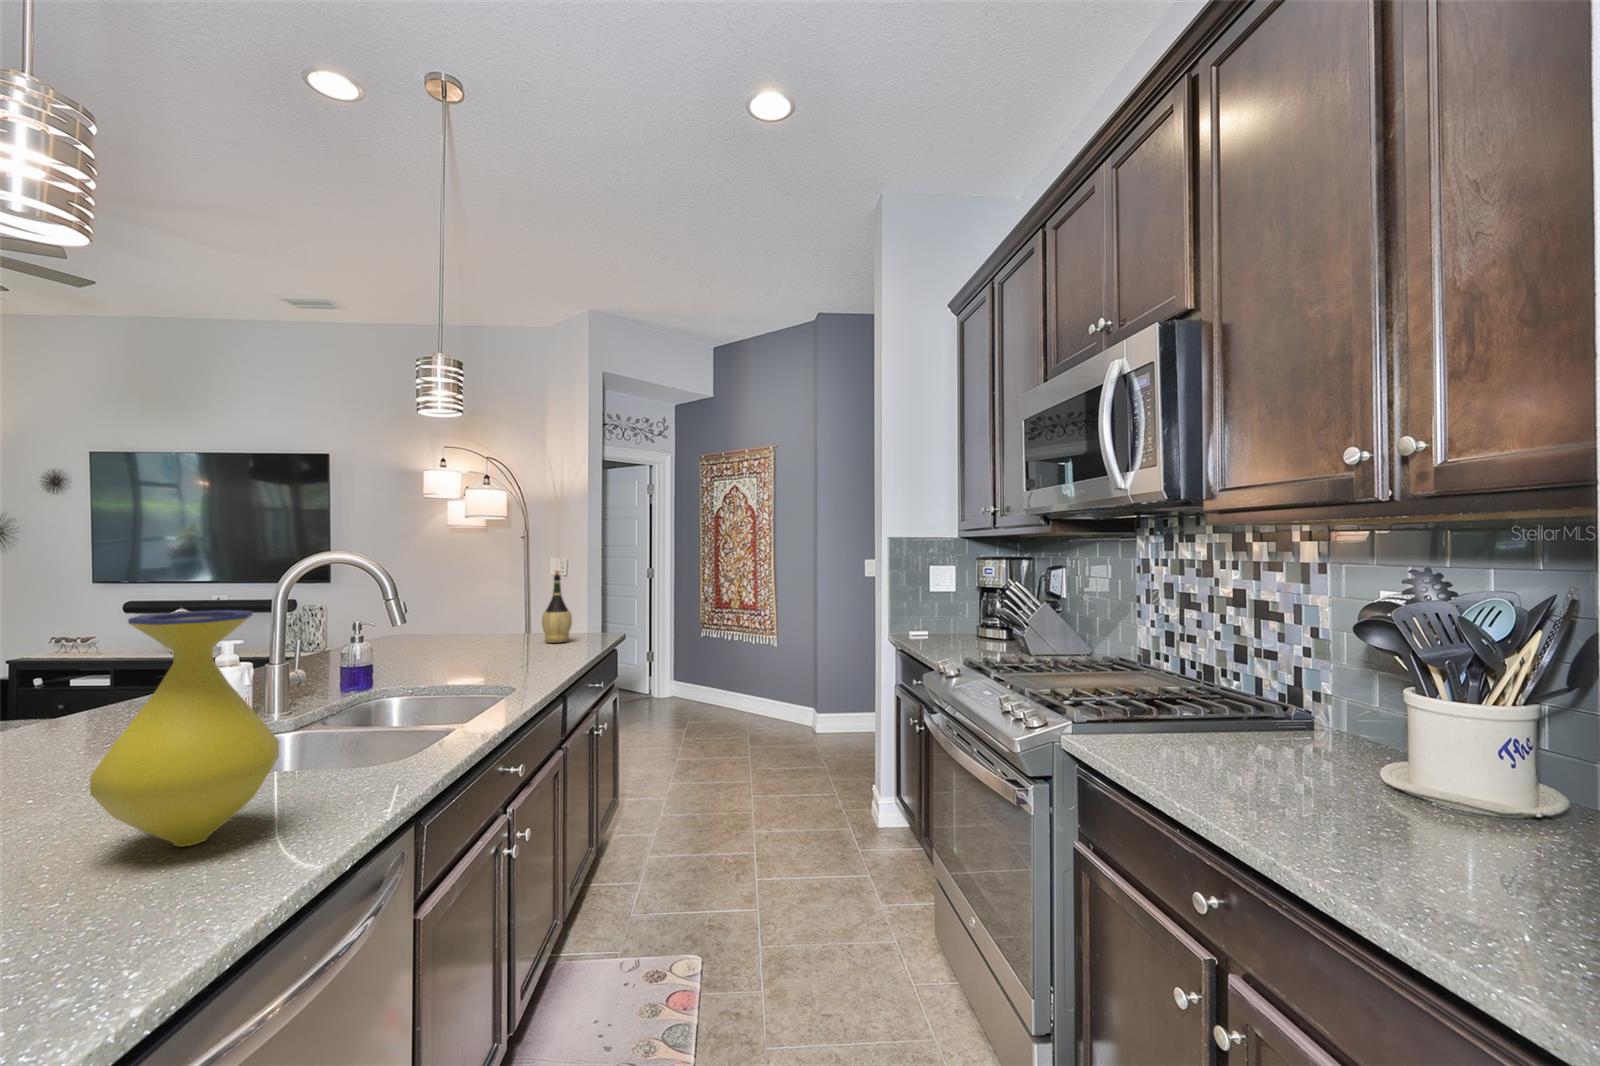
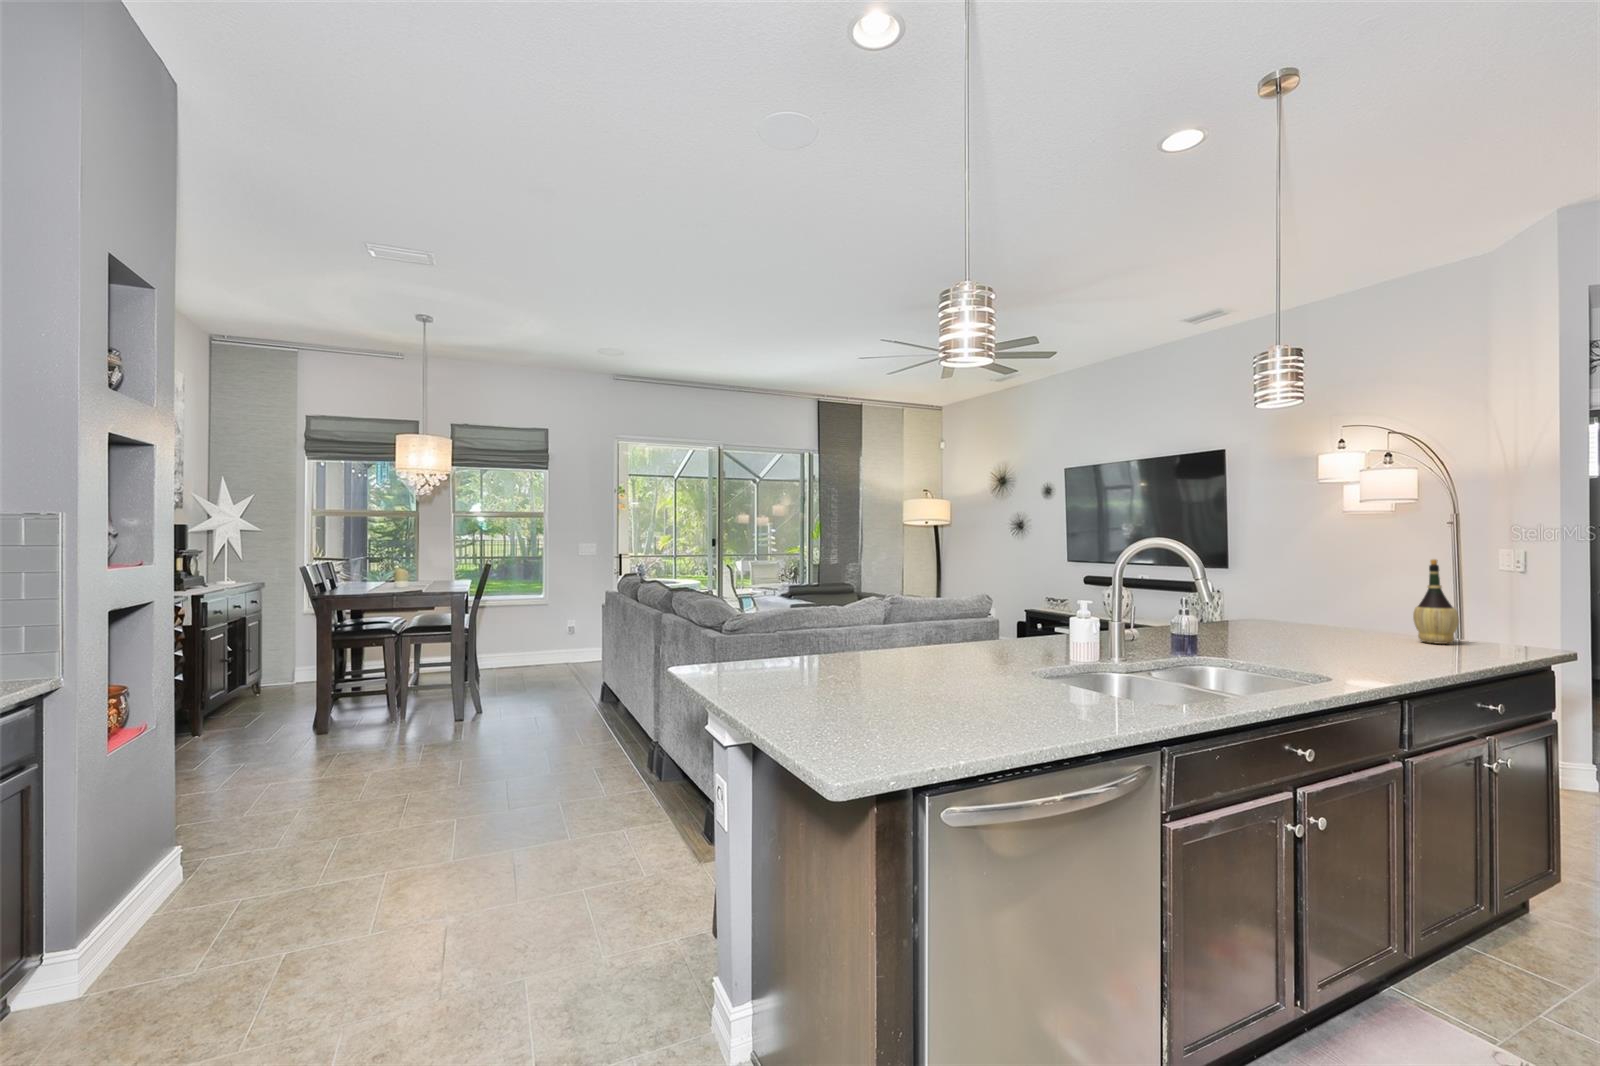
vase: present [90,610,279,847] -> none [978,577,1068,715]

